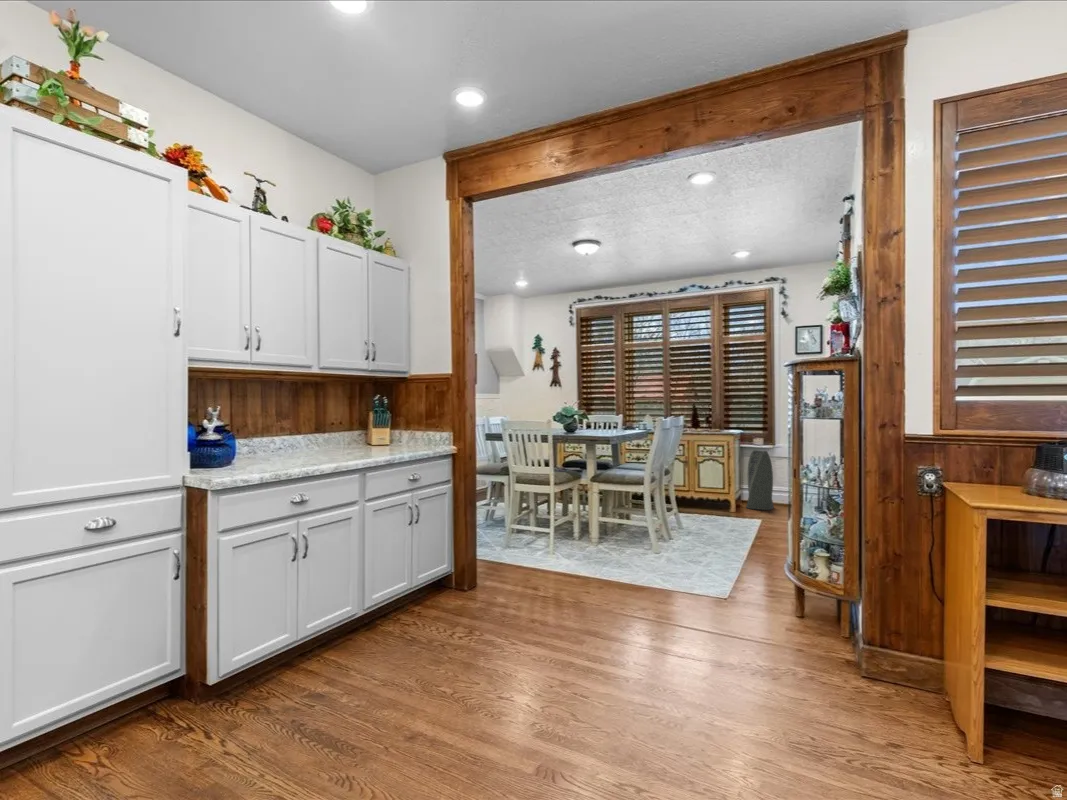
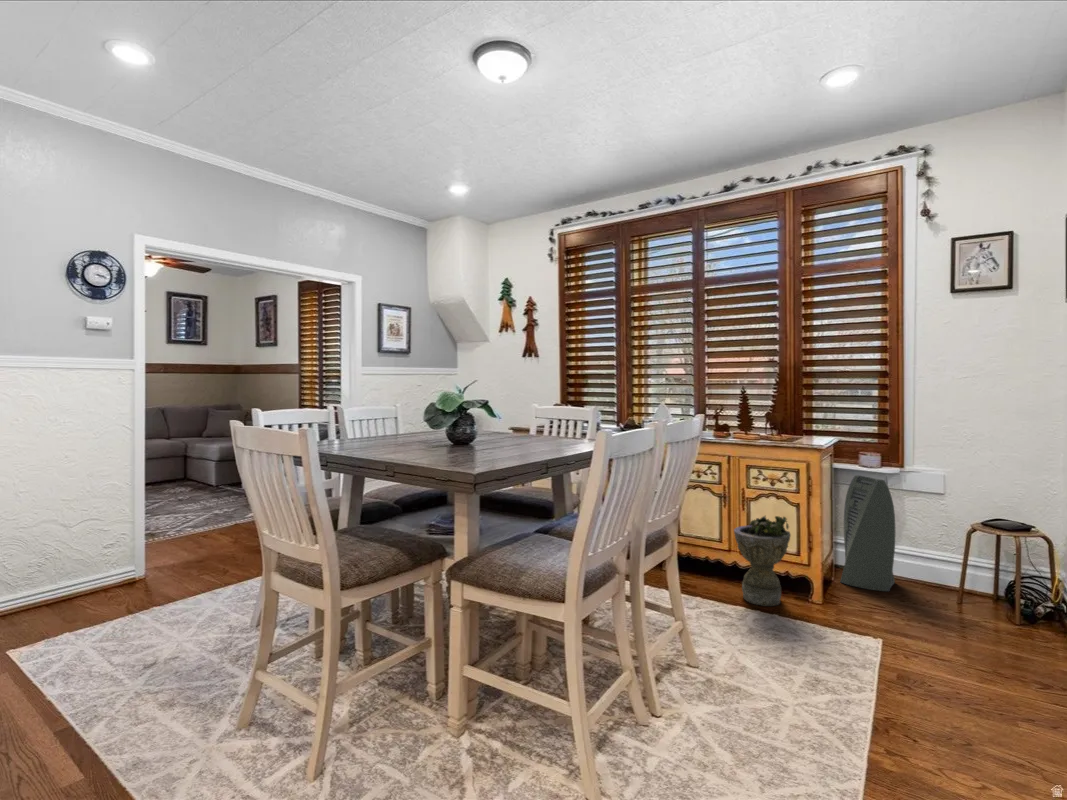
planter: none [692,467,721,514] -> present [734,516,790,606]

